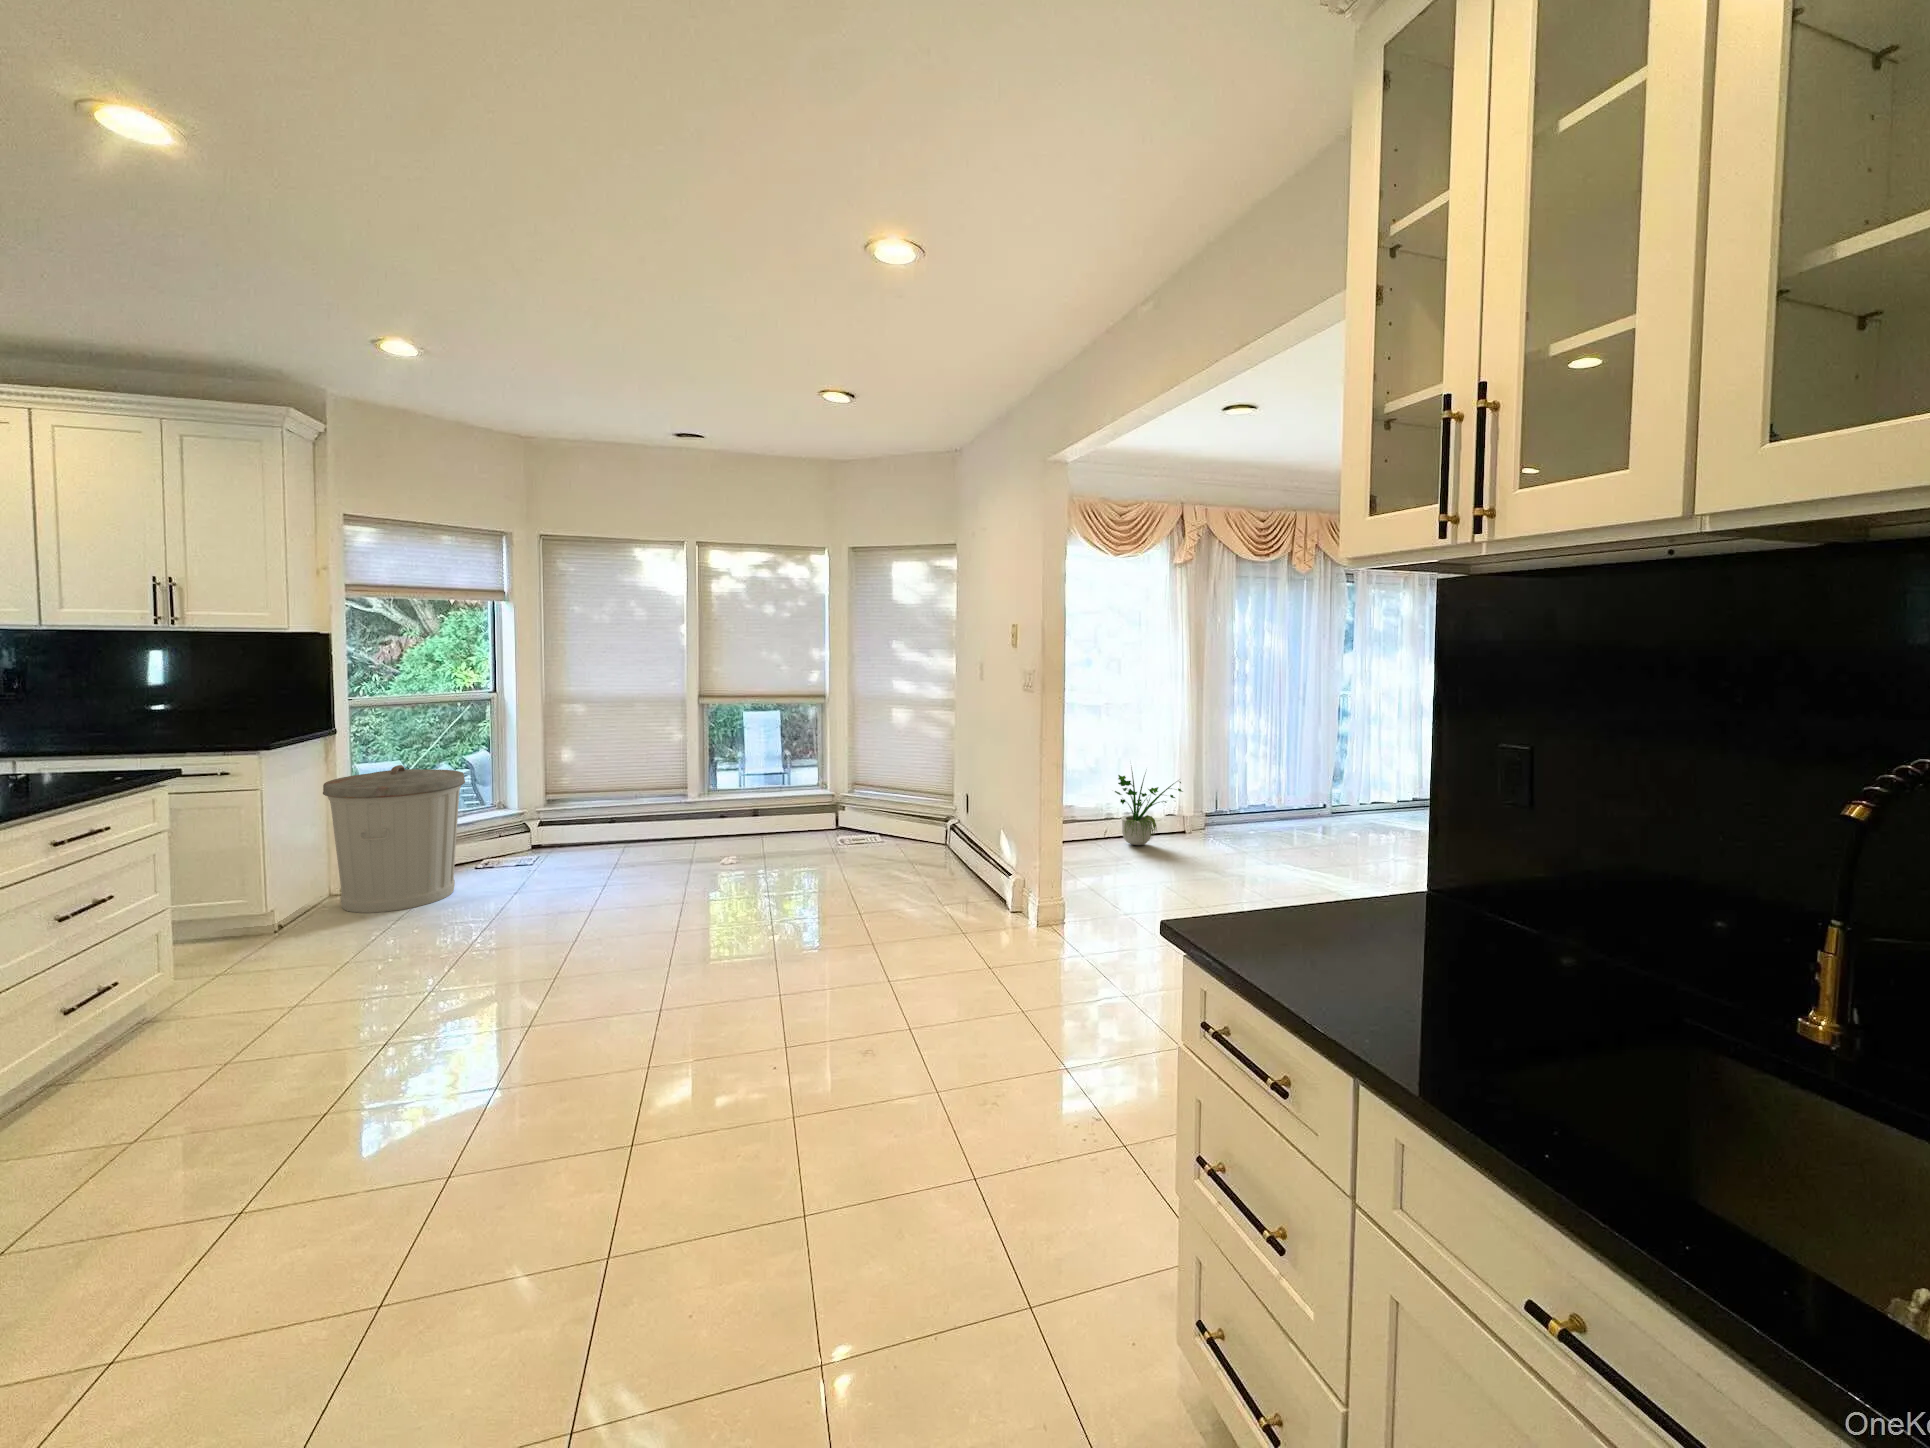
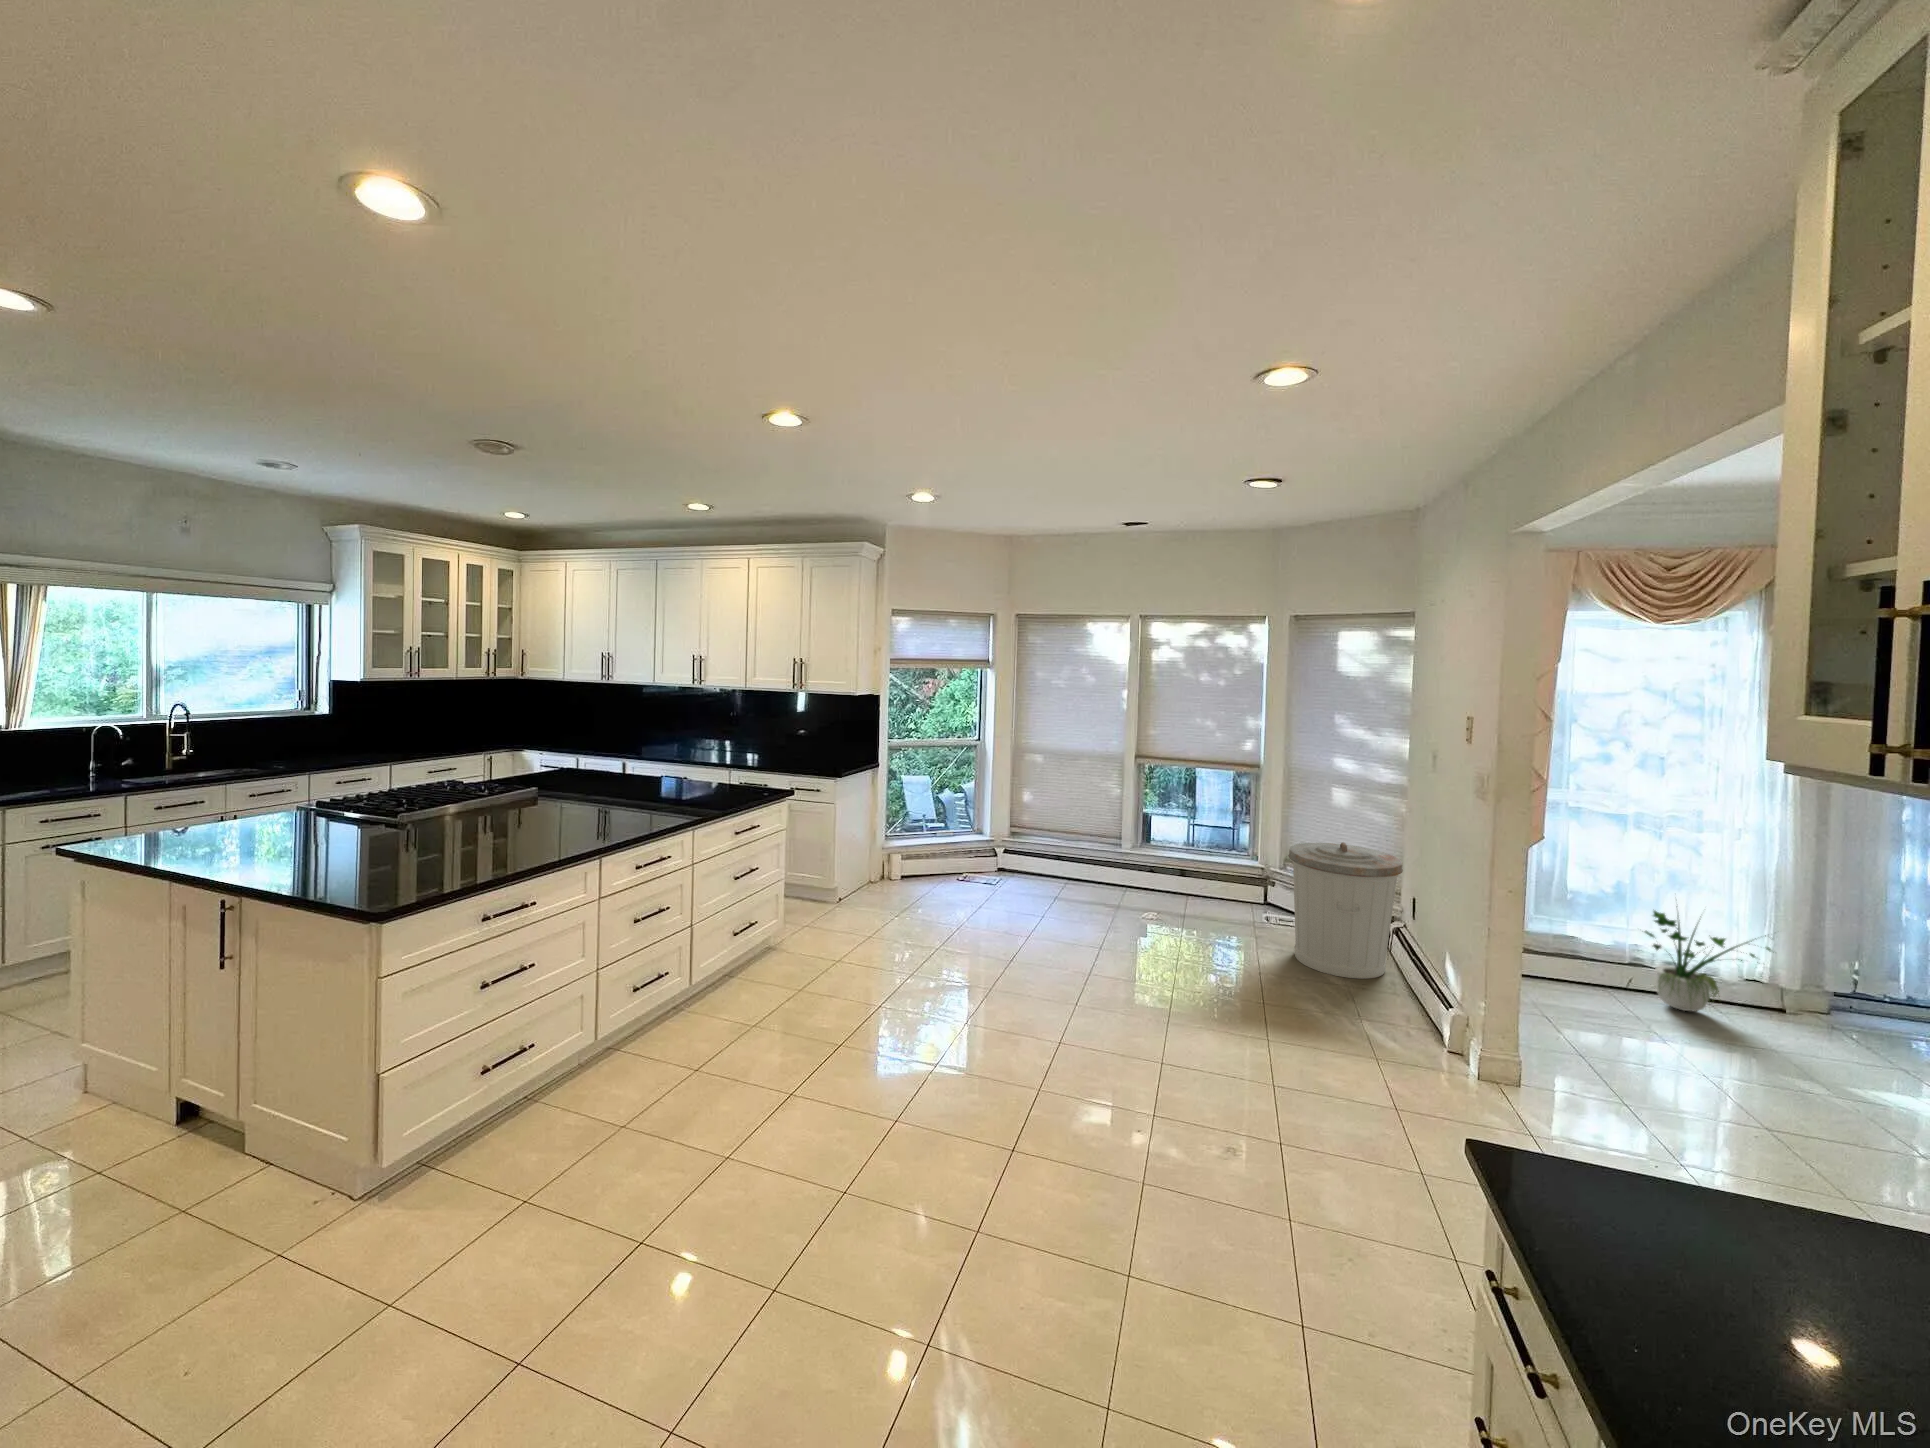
trash can: present [323,765,465,913] -> present [1288,842,1403,979]

